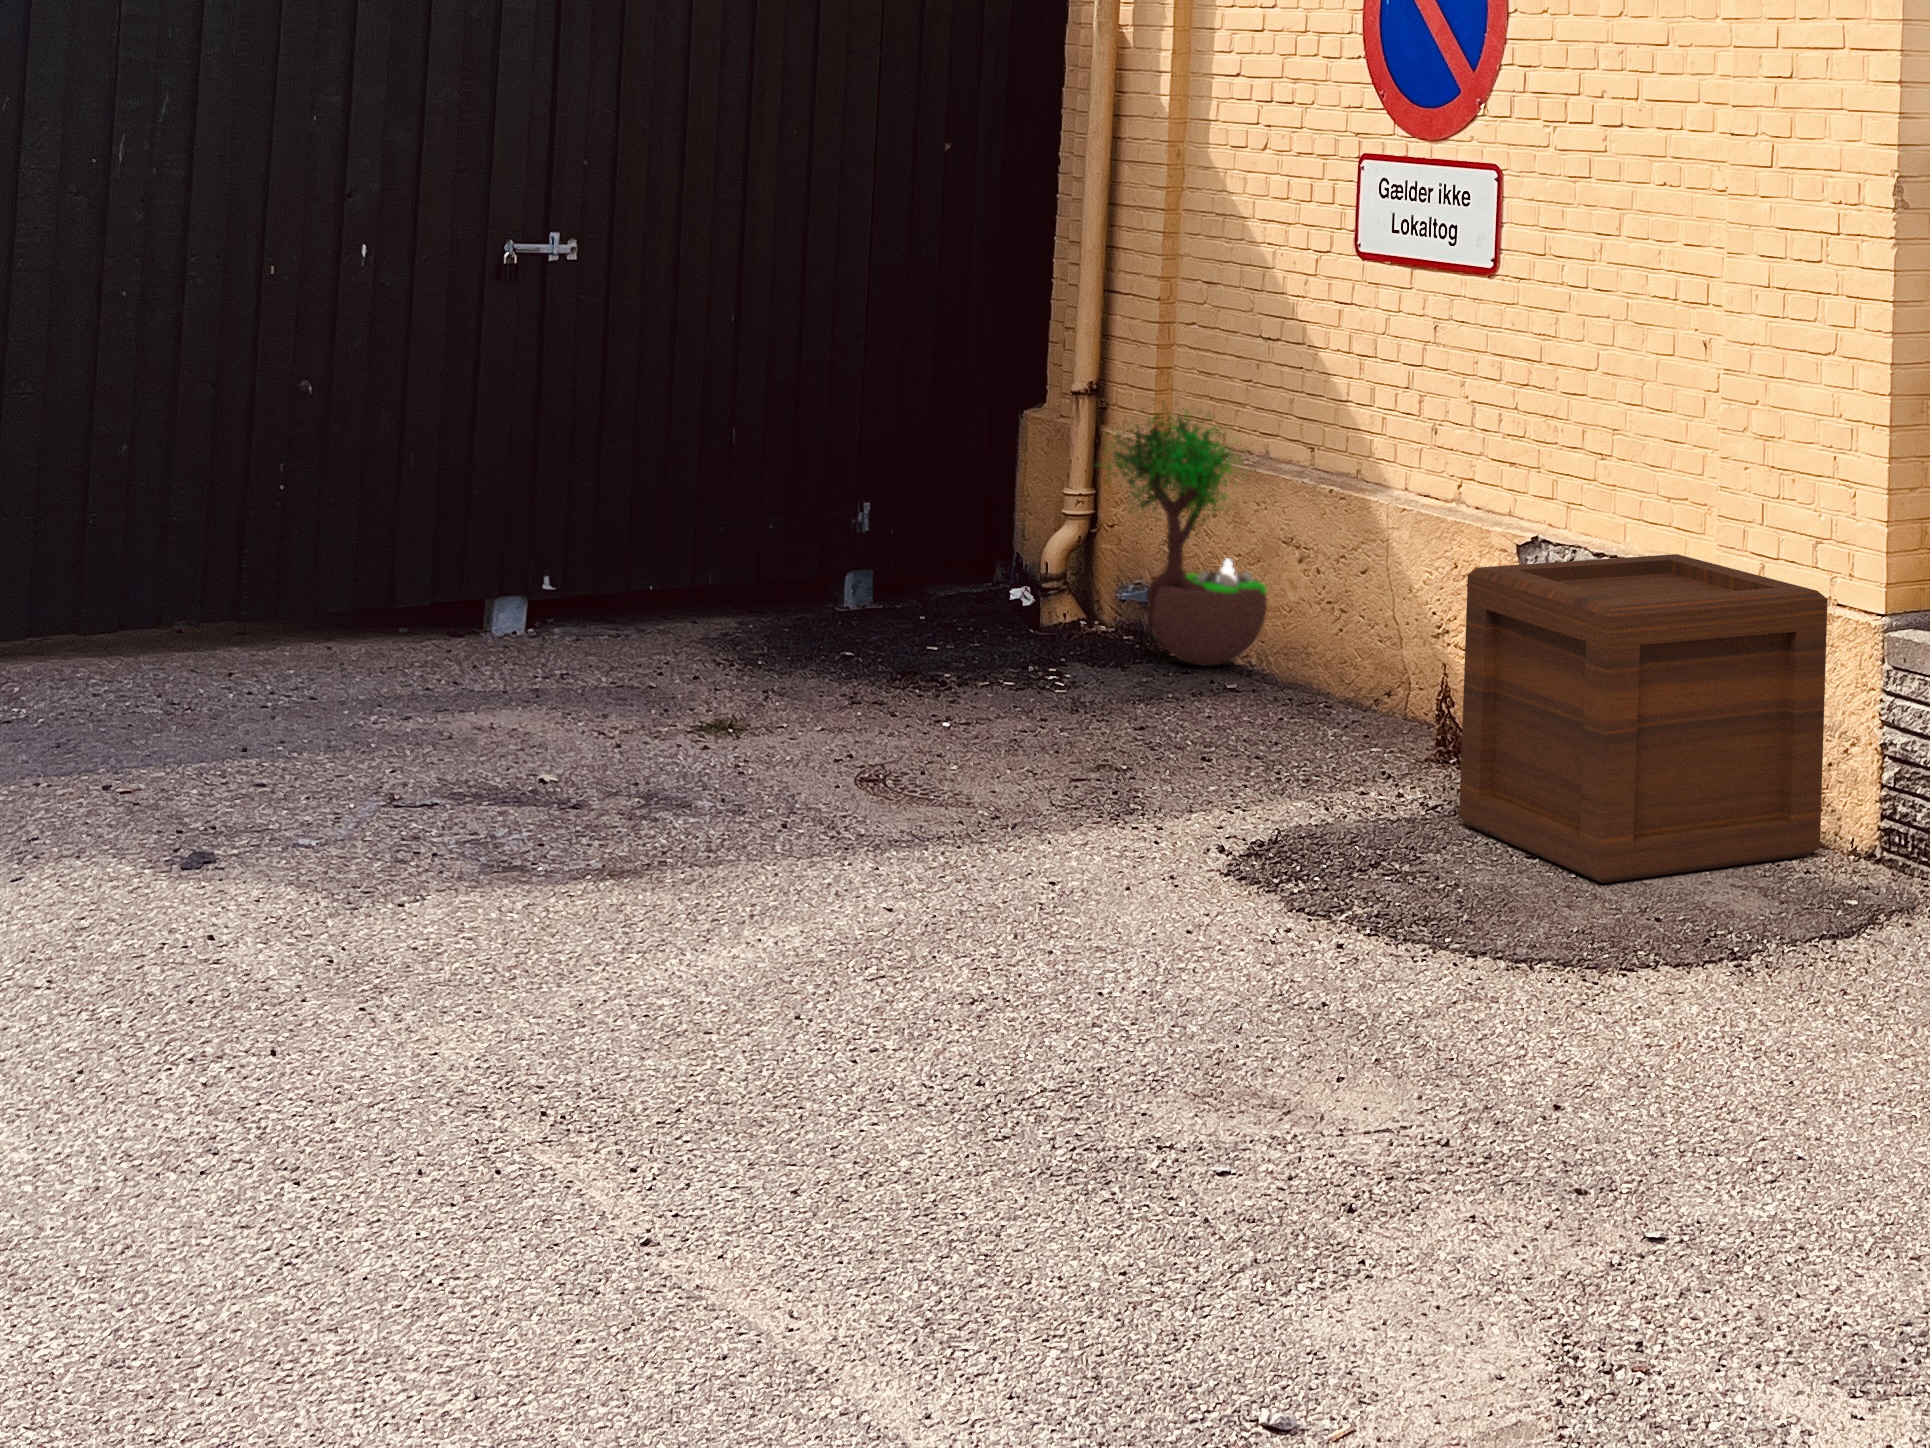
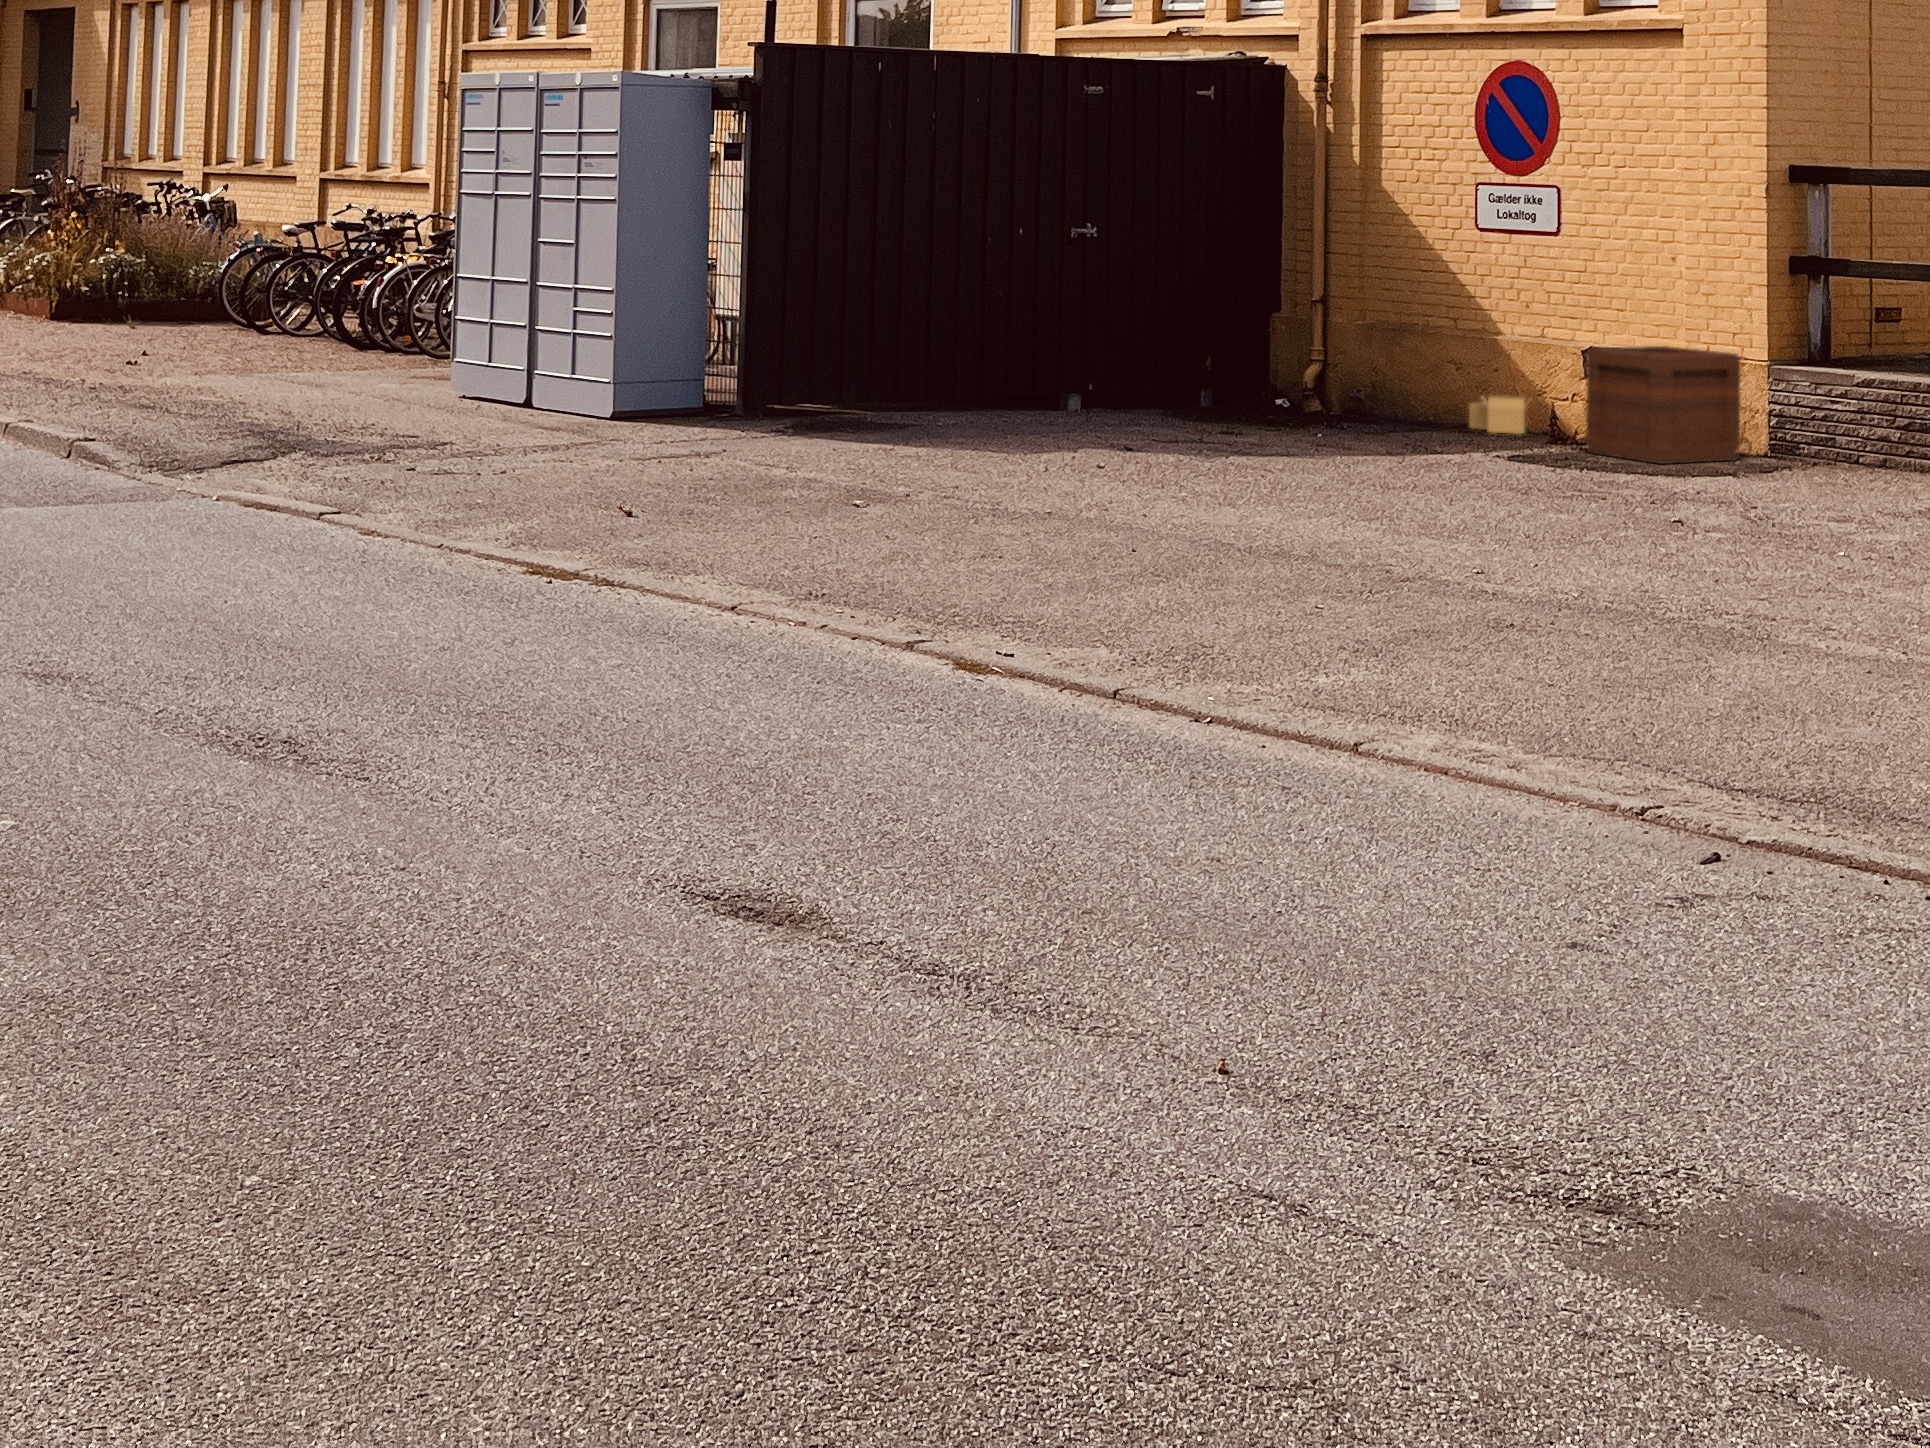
potted tree: present [1097,408,1267,666] -> none [1357,291,1440,419]
cardboard box: none [1295,633,1428,730] -> present [1469,395,1526,434]

